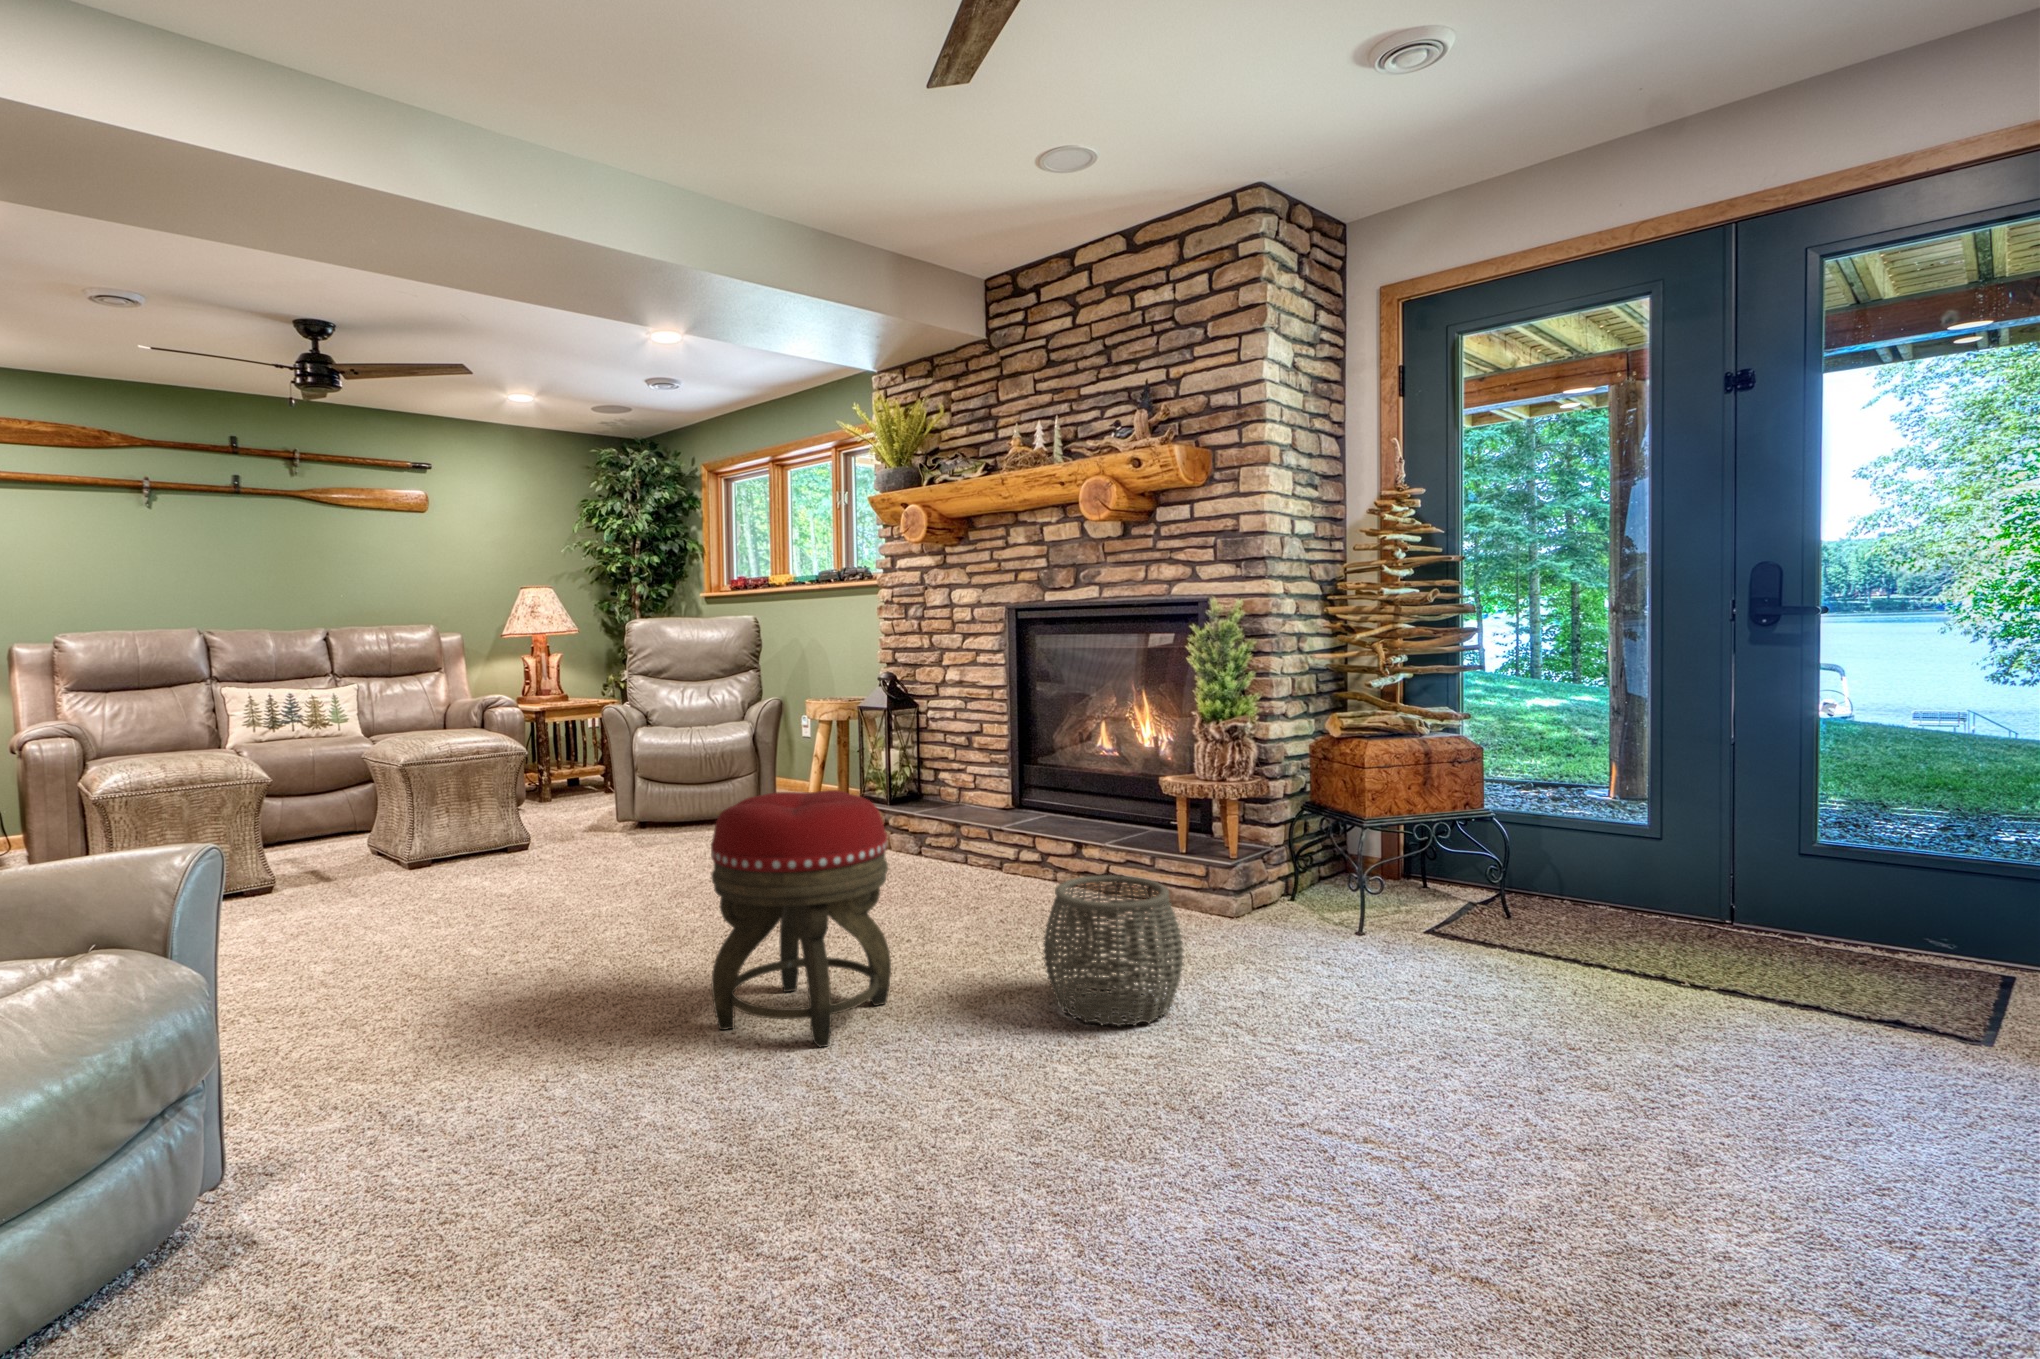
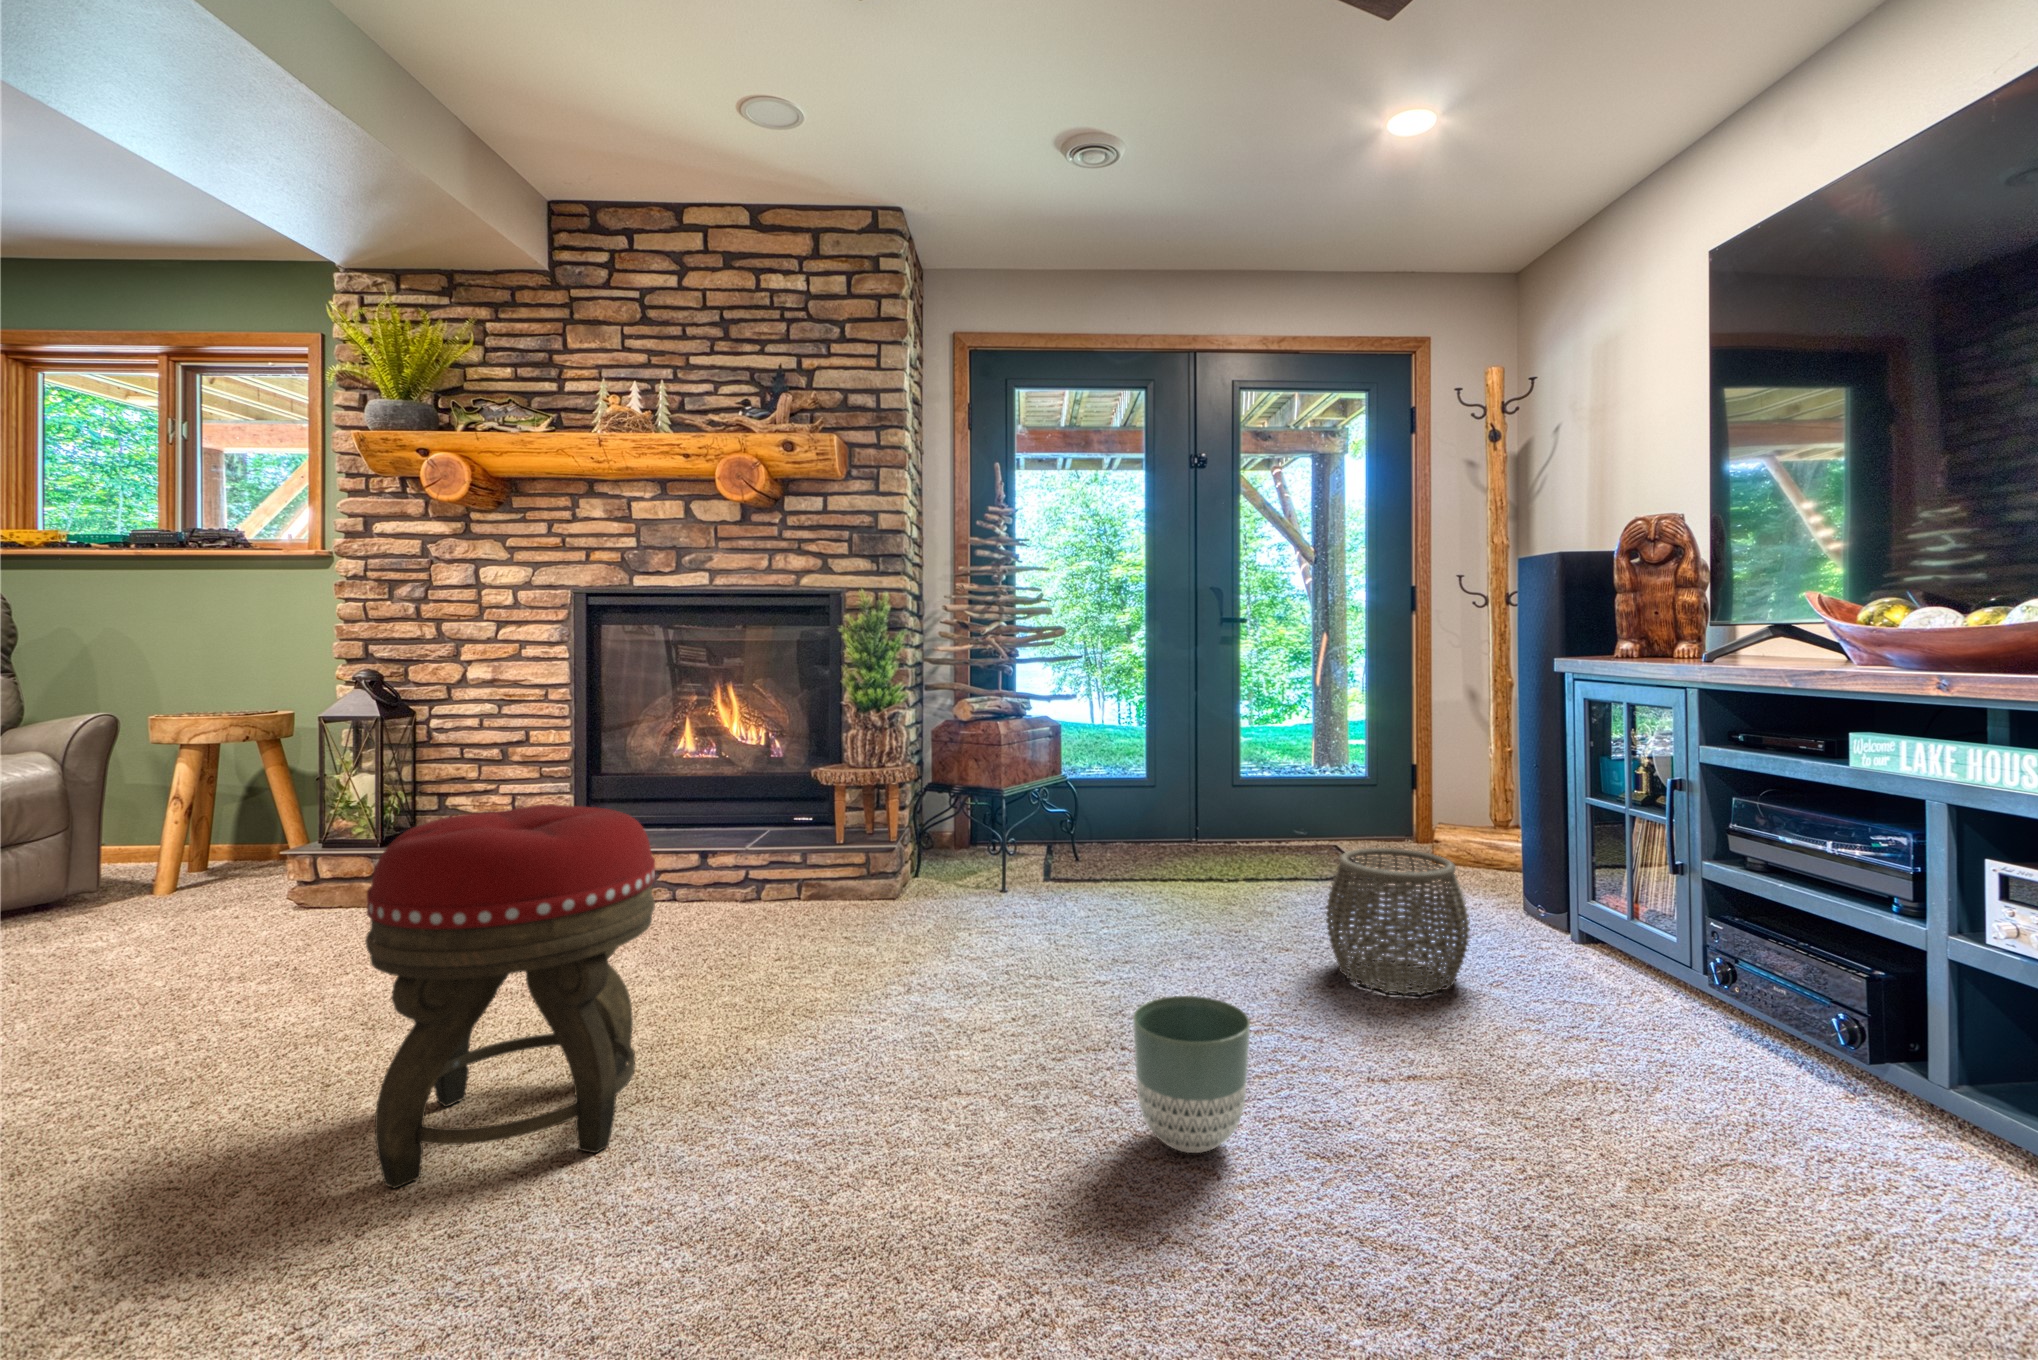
woven basket: present [1043,875,1184,1026] -> present [1325,848,1470,995]
planter: none [1141,1057,1266,1224] -> present [1133,996,1250,1153]

